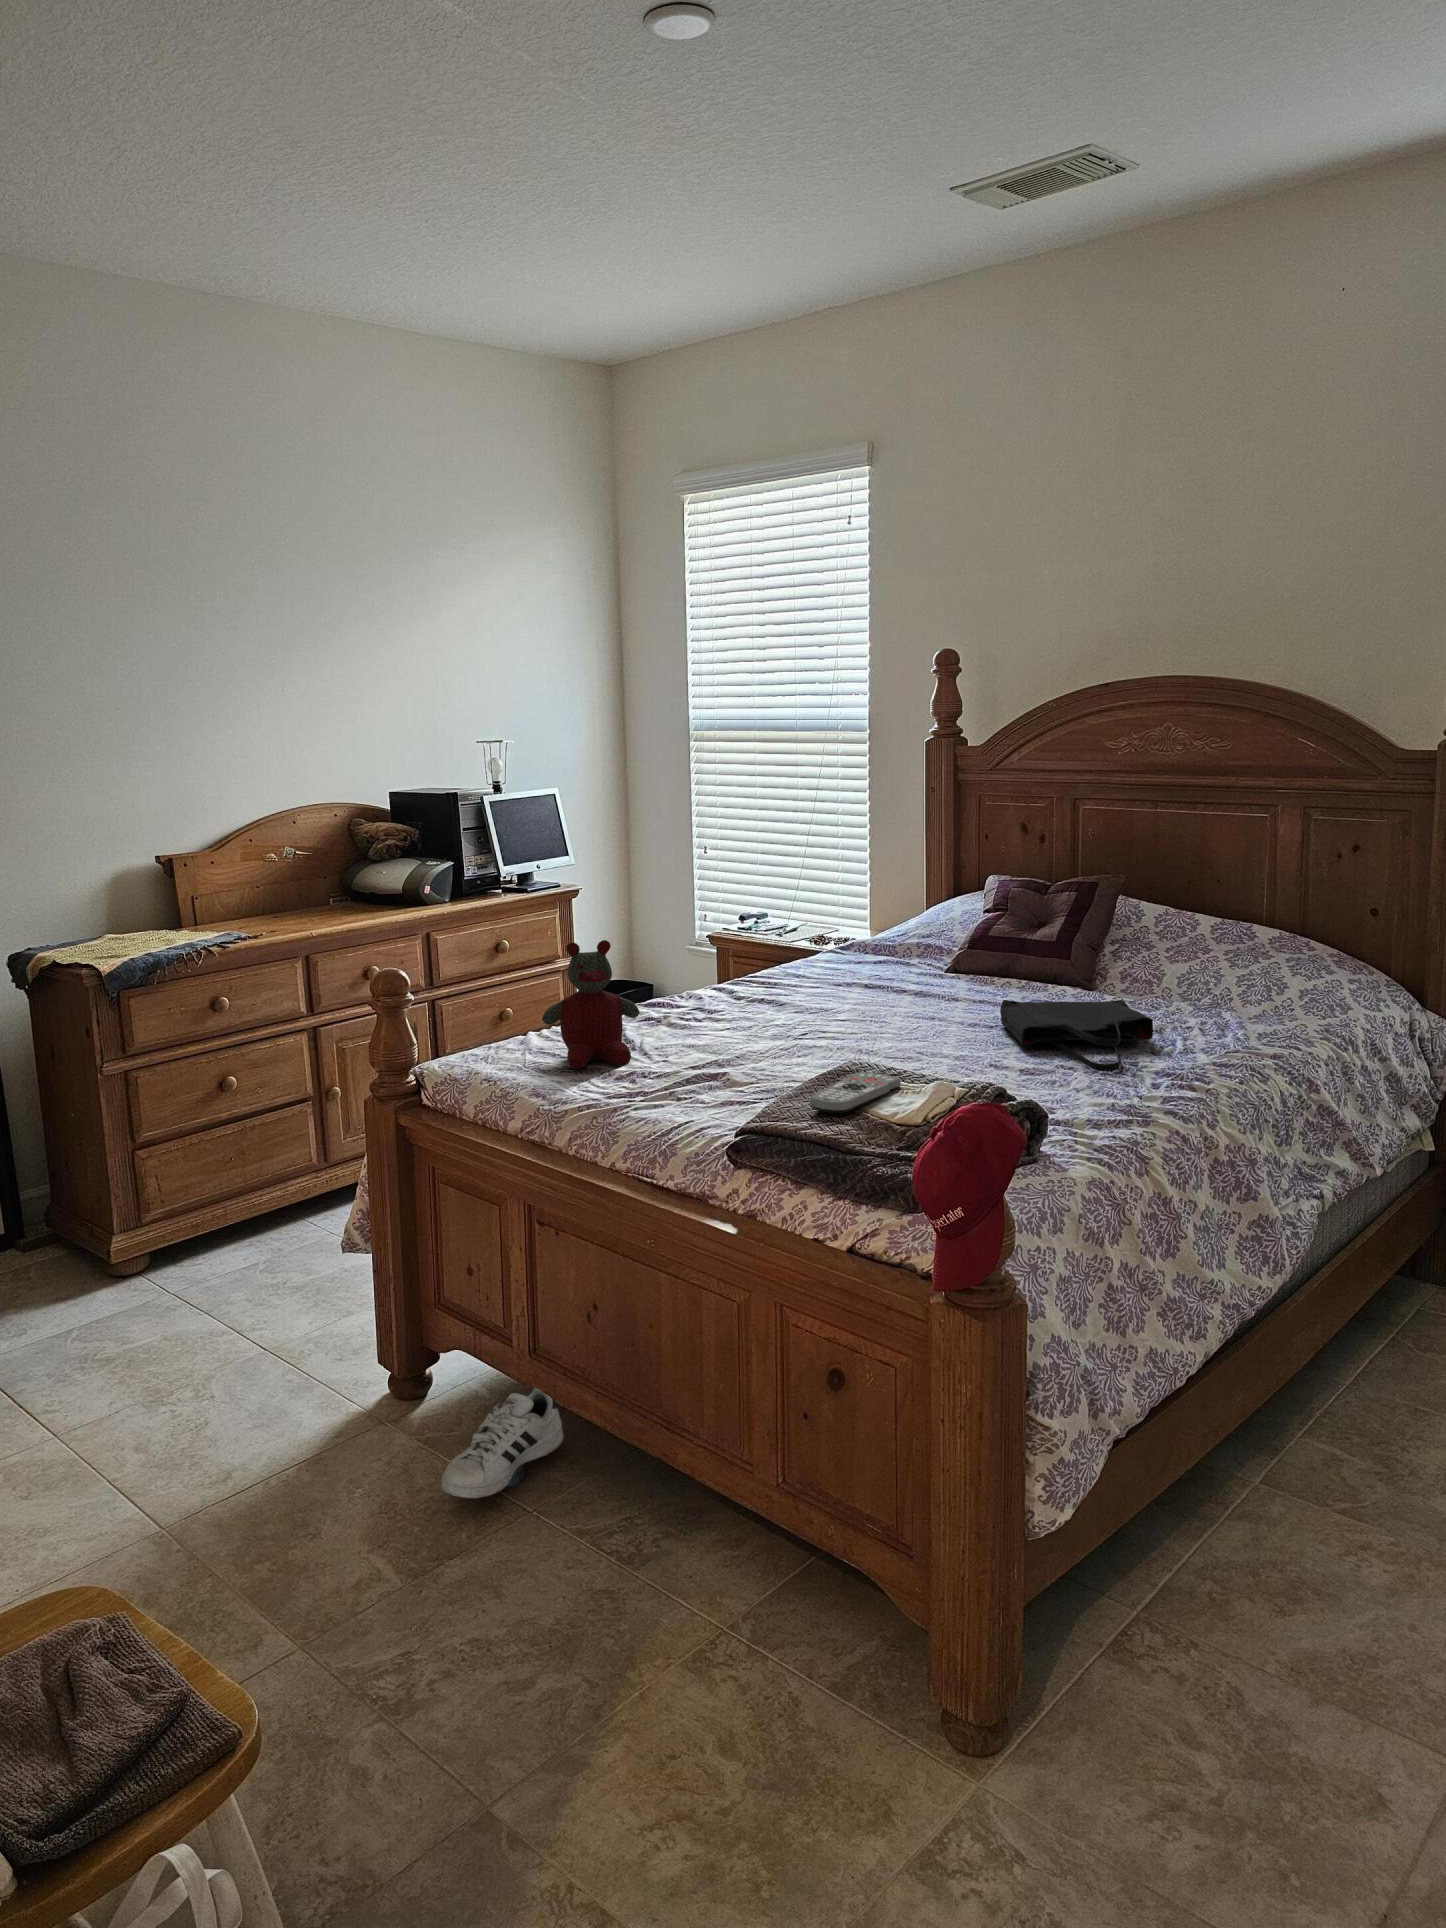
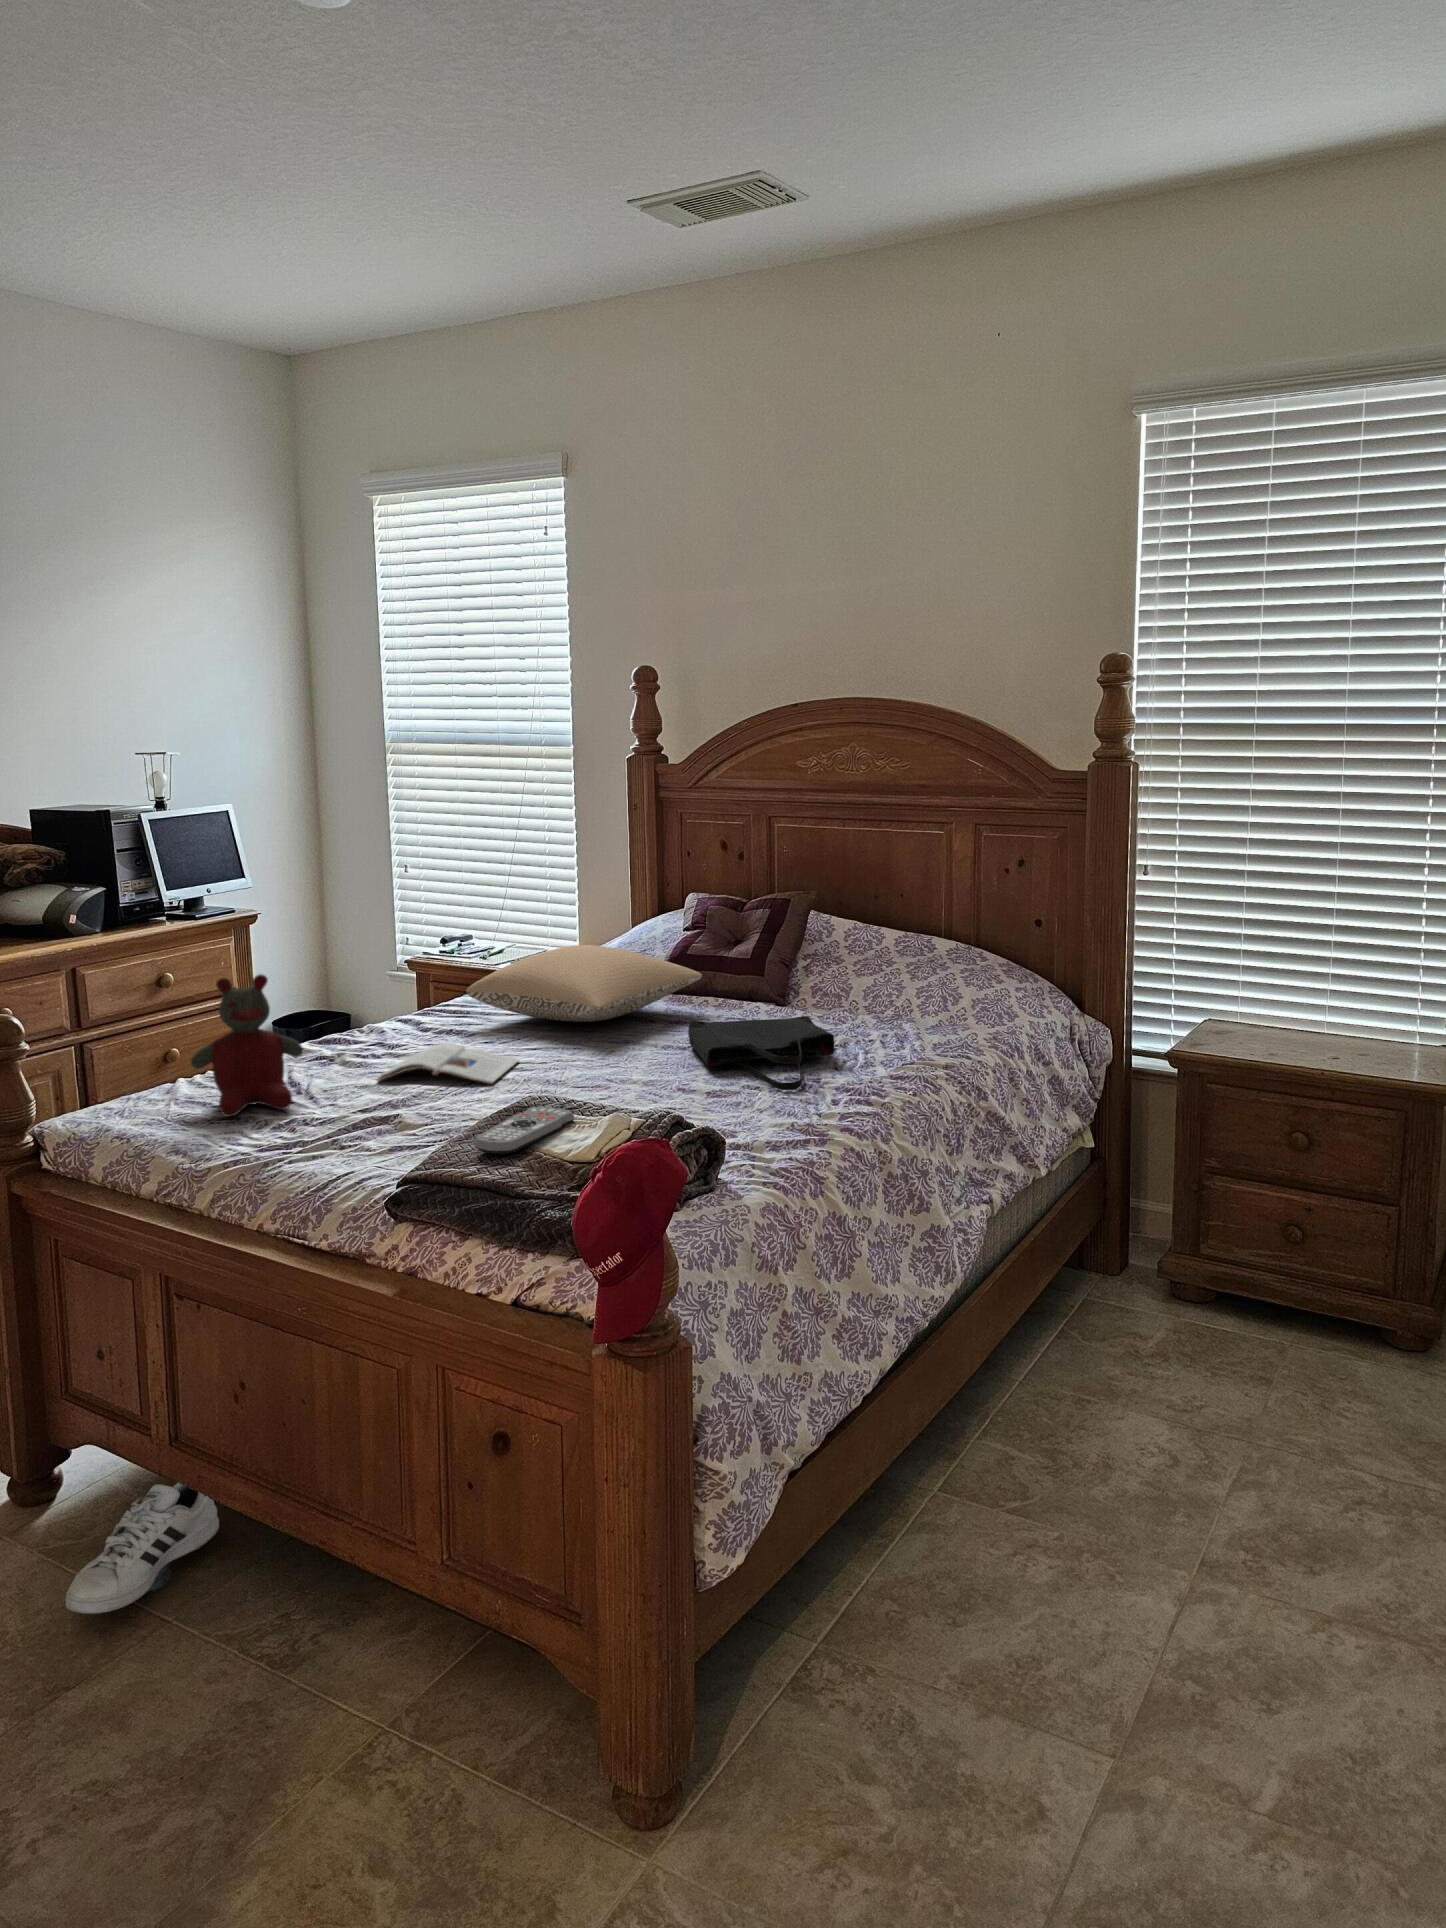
pillow: none [780,923,1011,997] -> present [466,945,702,1022]
magazine: none [702,1012,835,1052] -> present [377,1043,519,1084]

